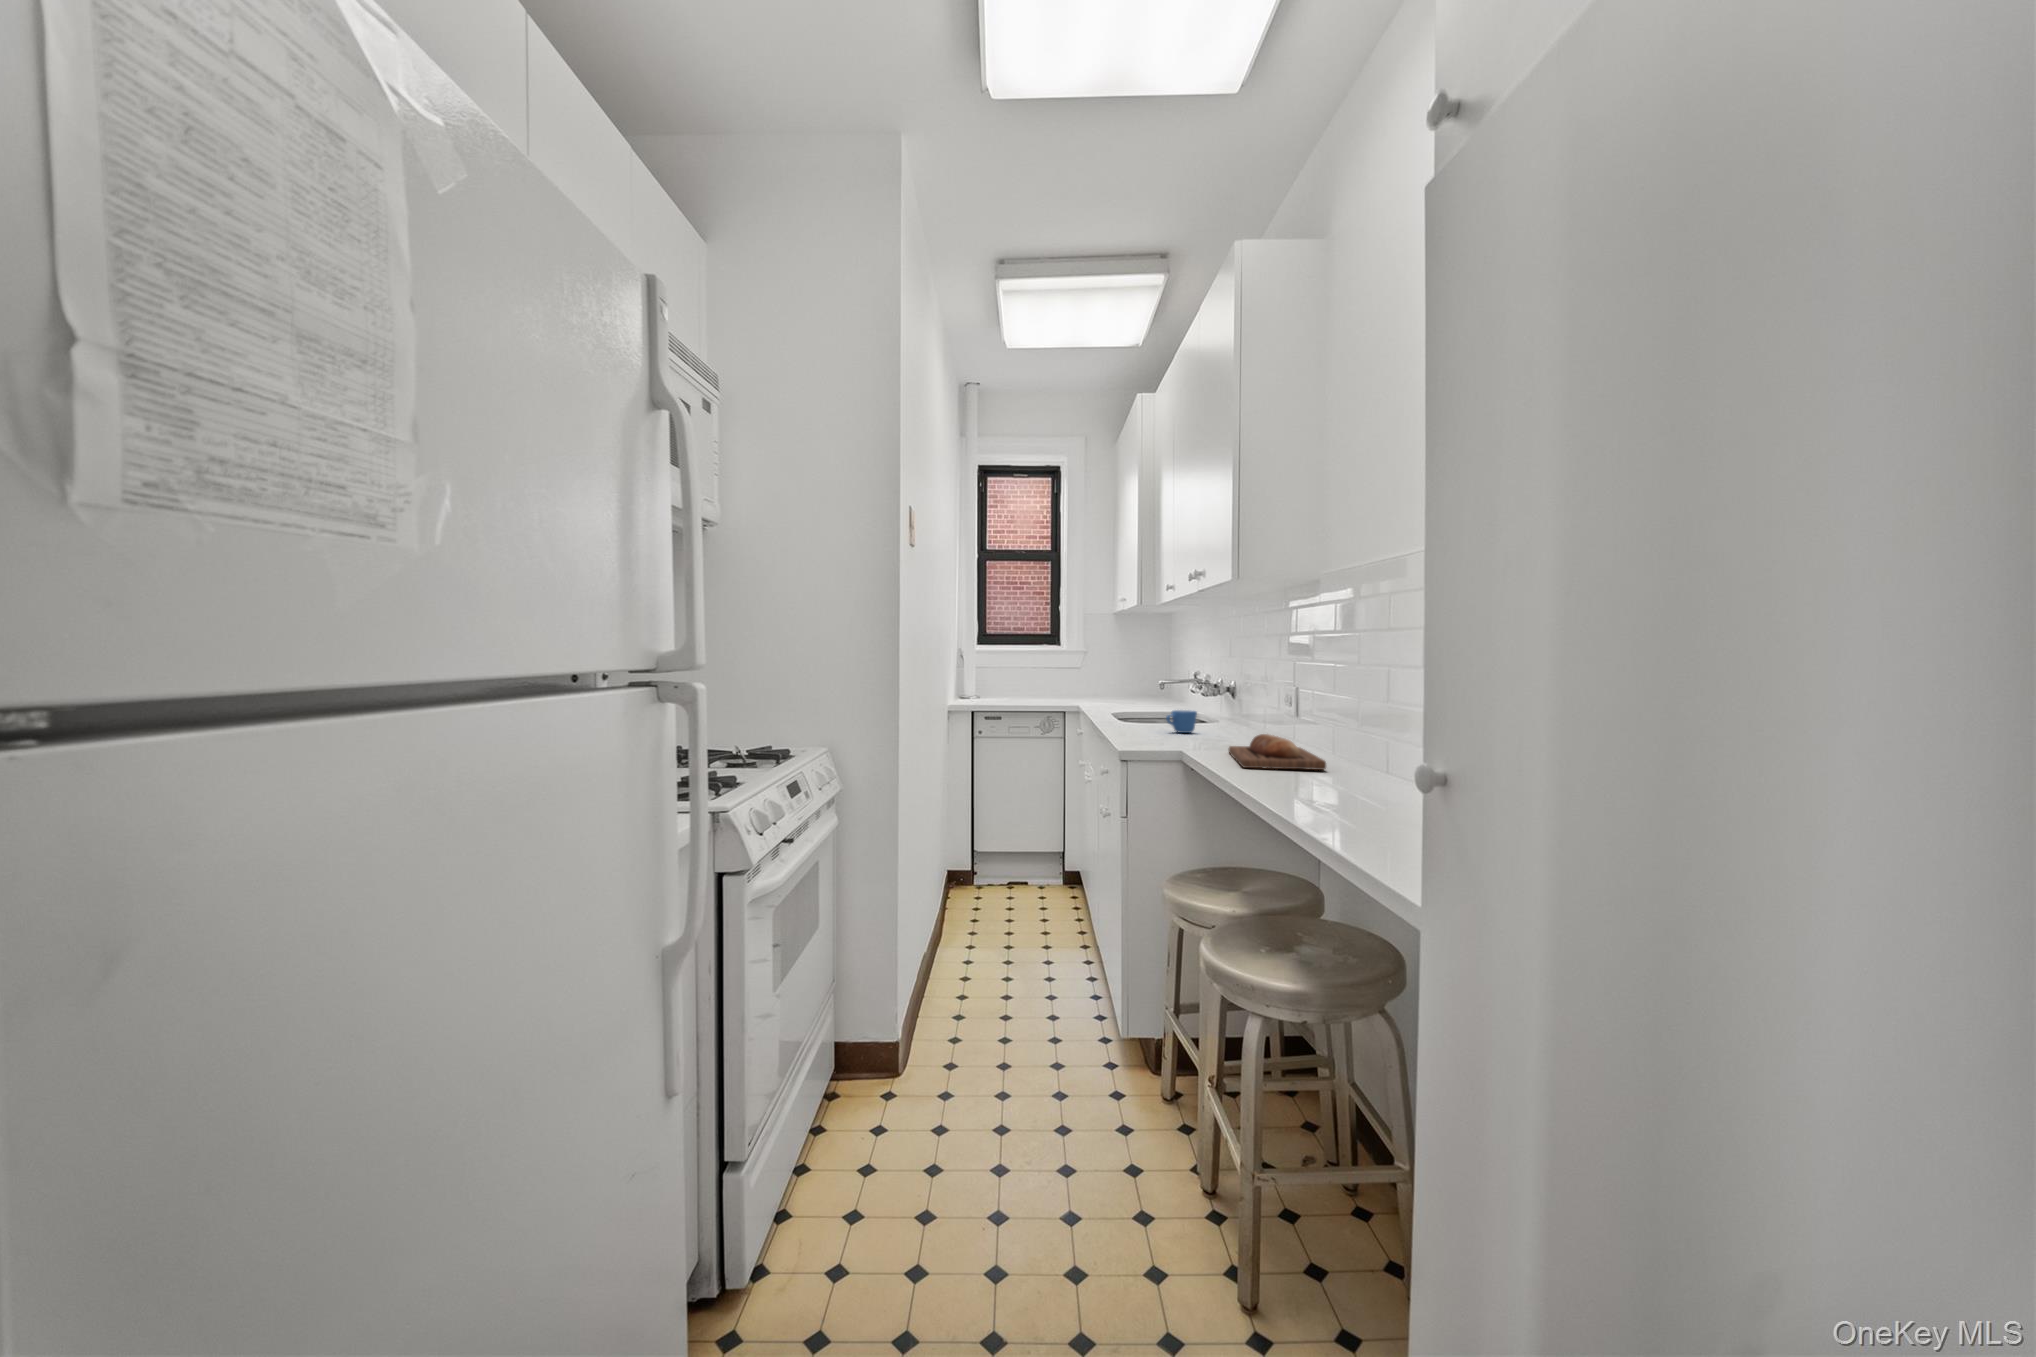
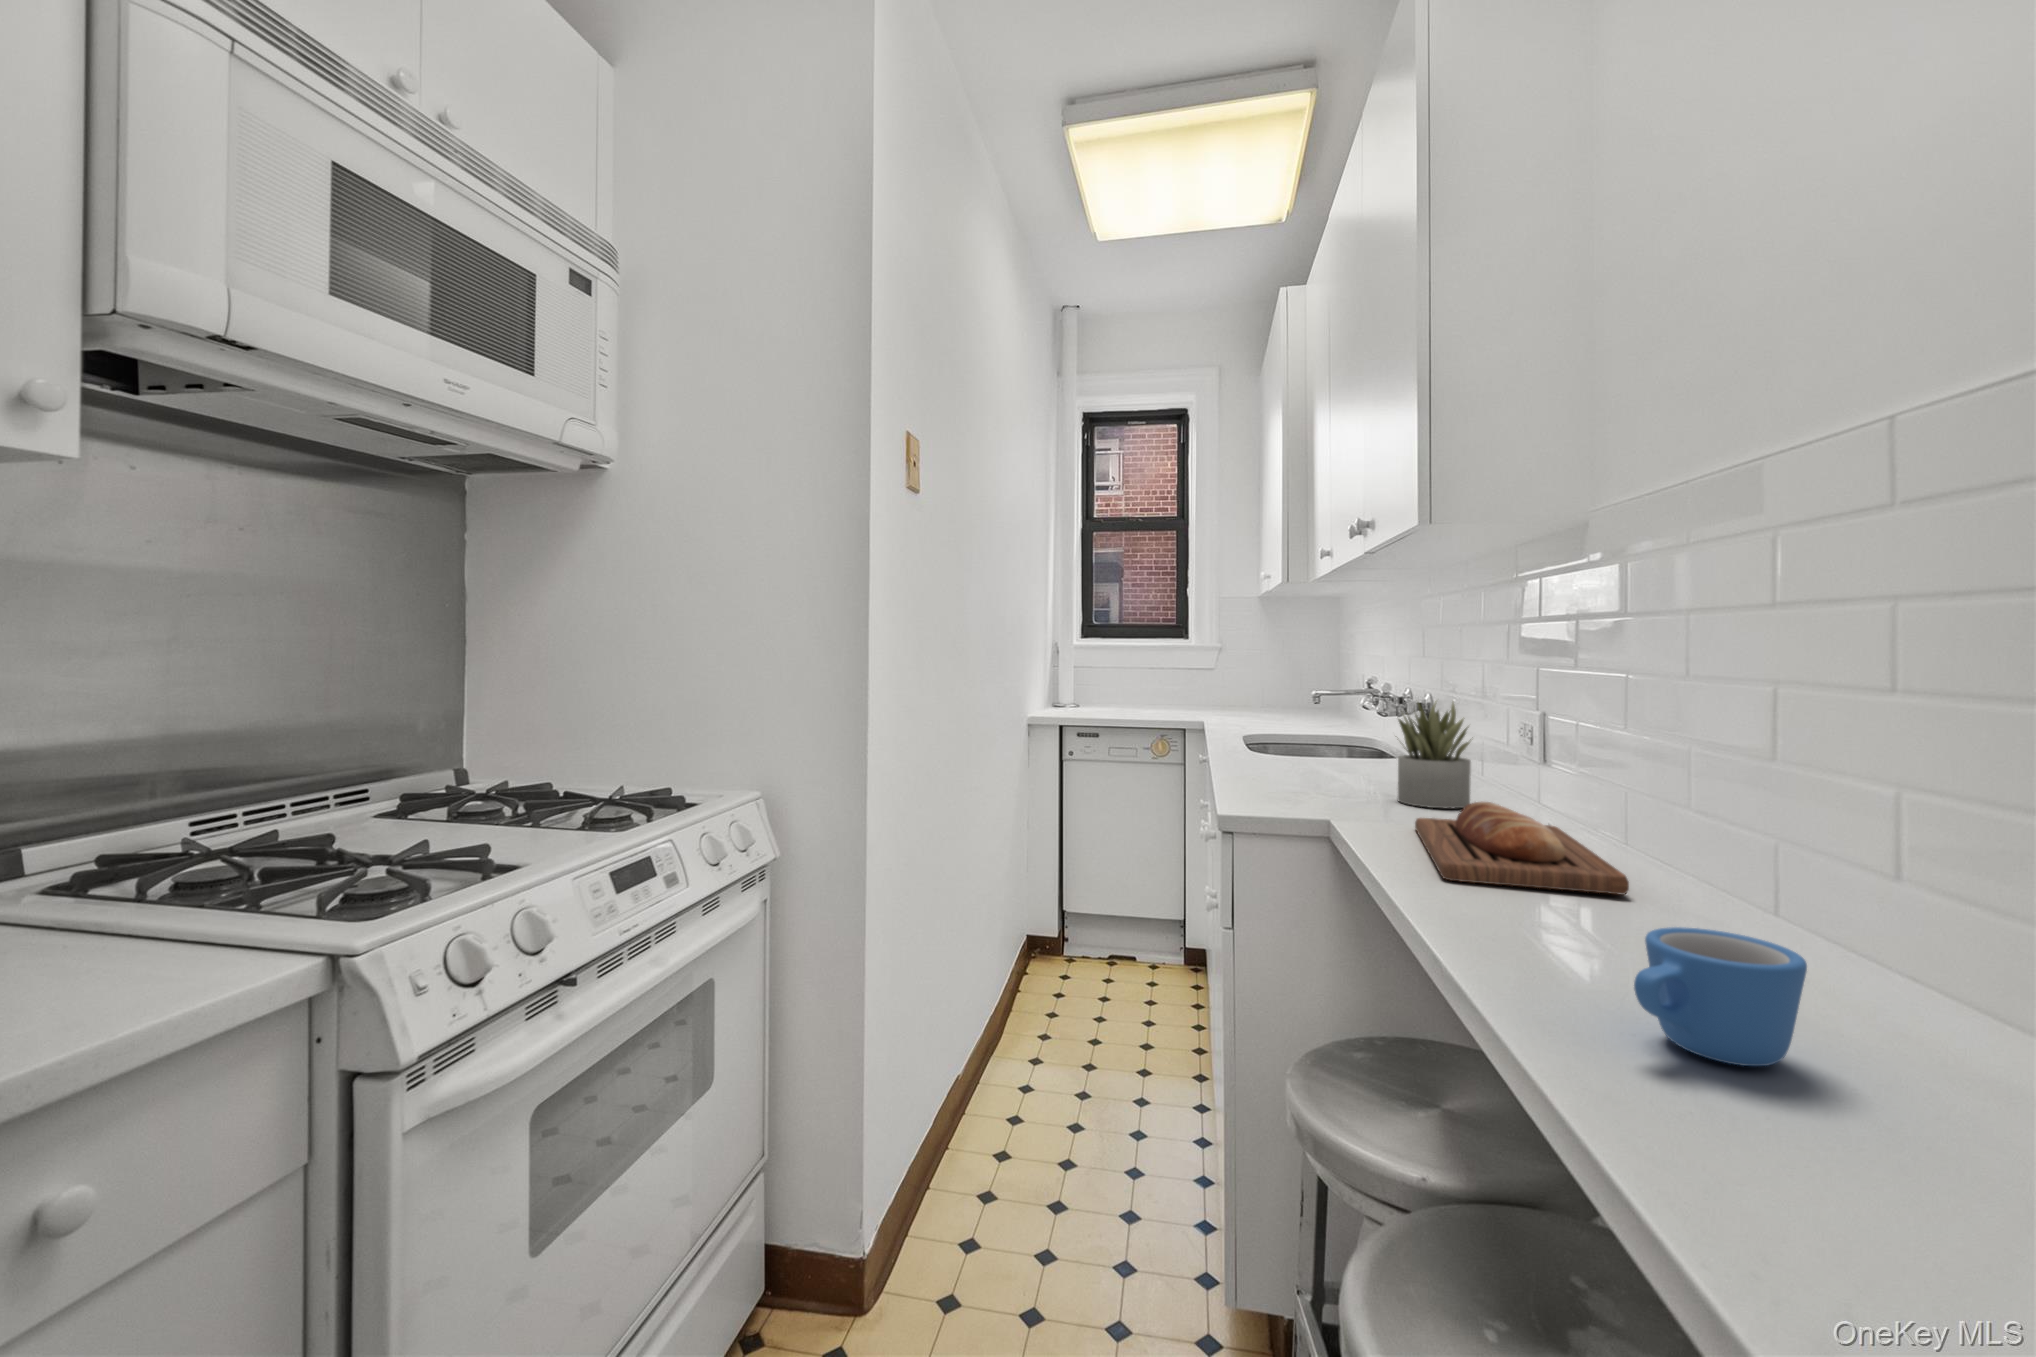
succulent plant: none [1215,680,1260,745] -> present [1398,701,1471,808]
mug: present [1166,710,1197,733] -> present [1634,927,1807,1066]

